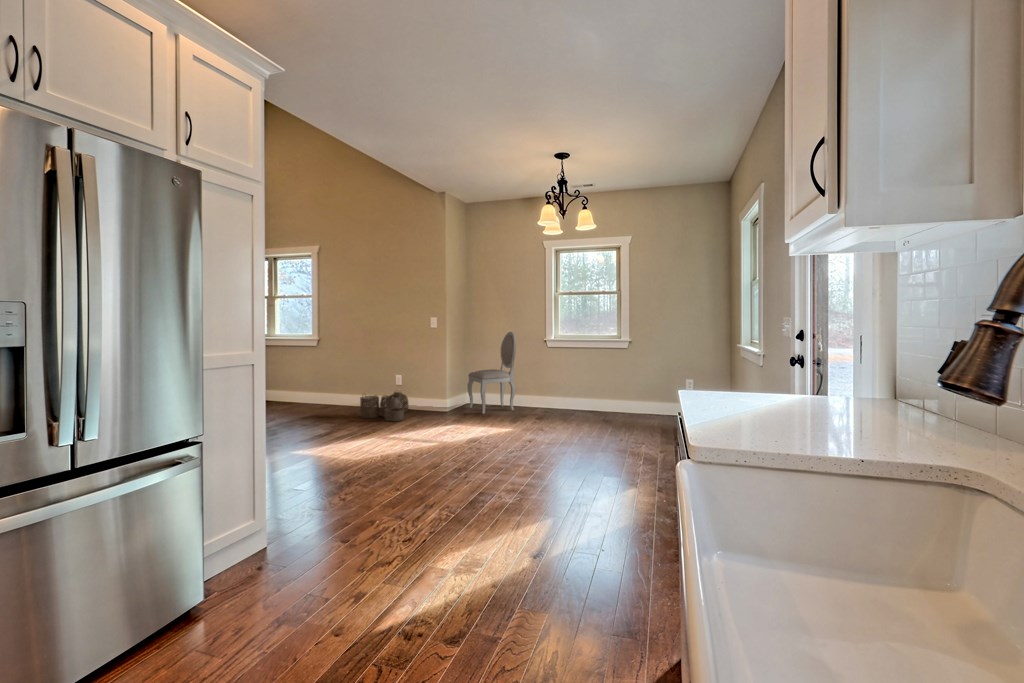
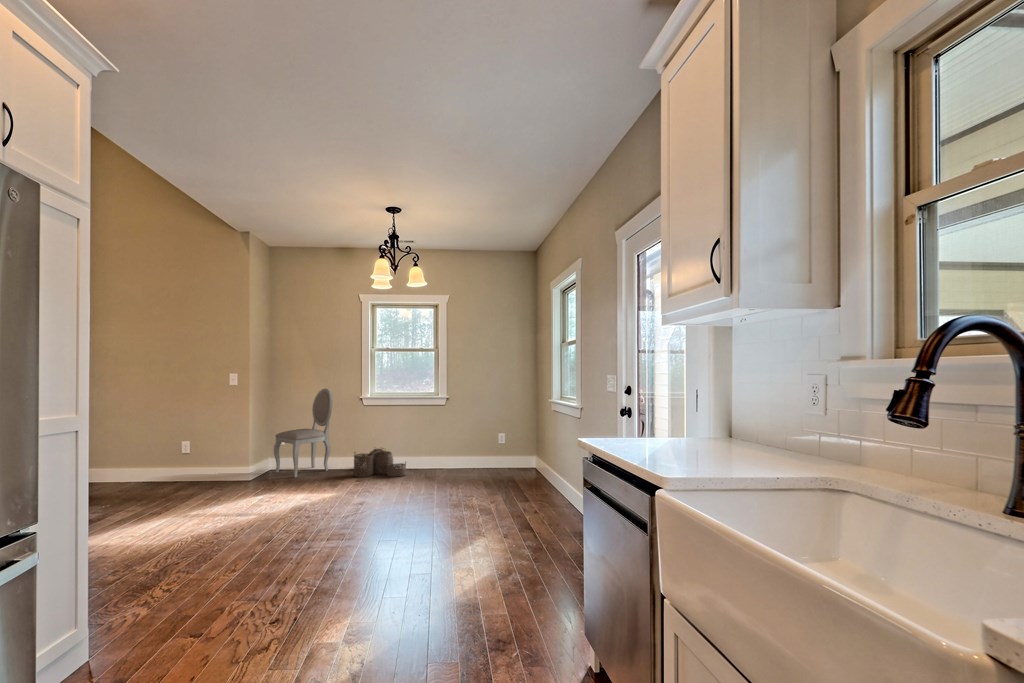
woven basket: present [360,392,408,421] -> present [354,448,406,477]

